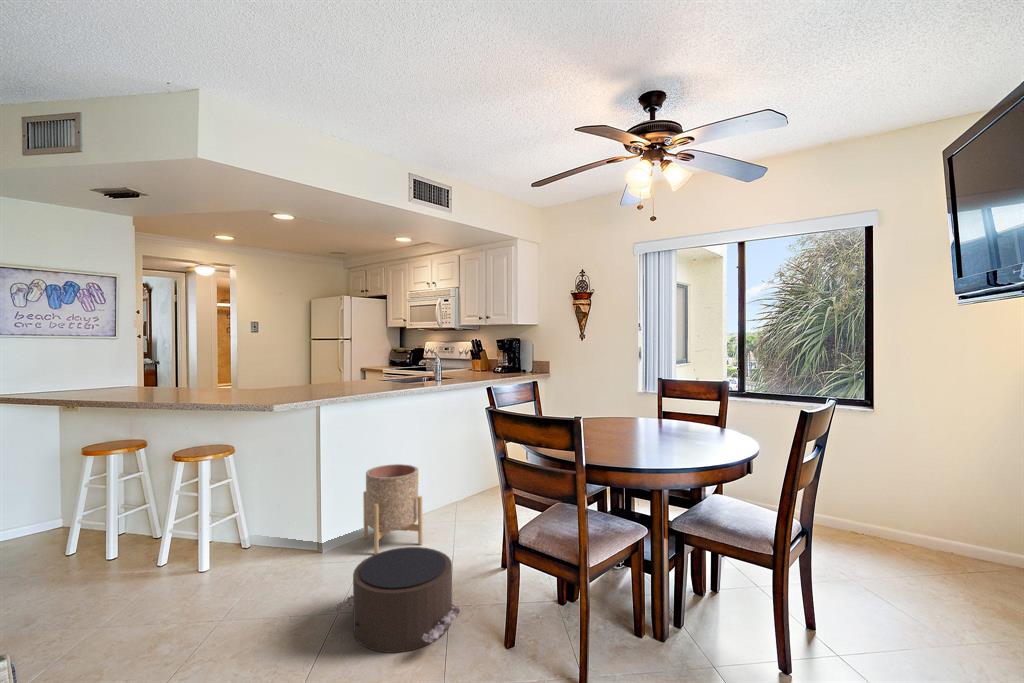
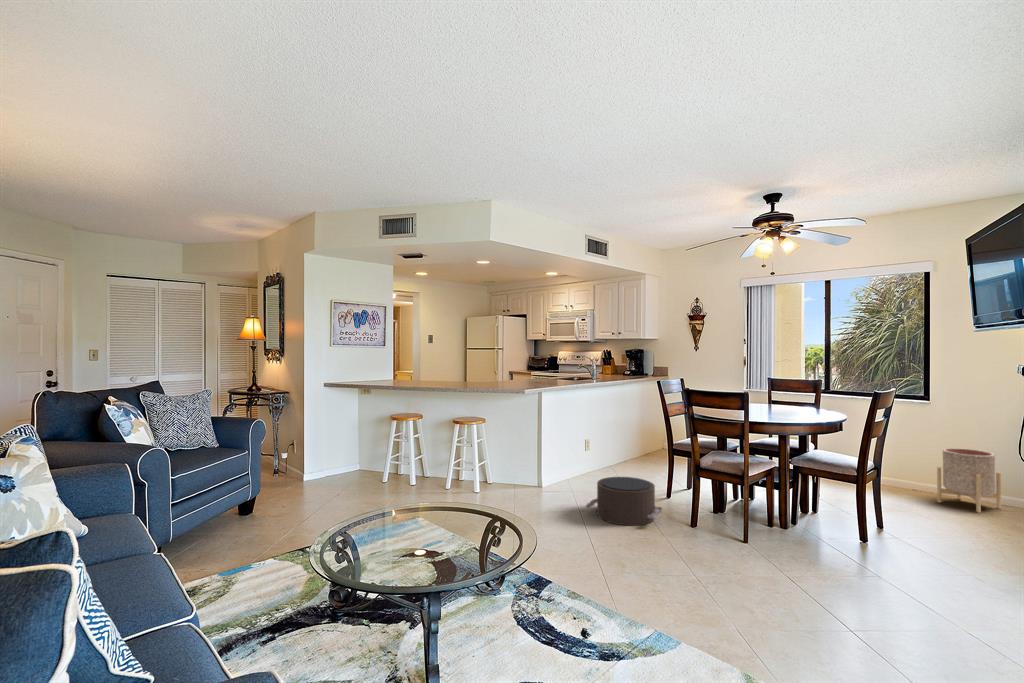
planter: present [363,464,423,554] -> present [937,448,1001,513]

